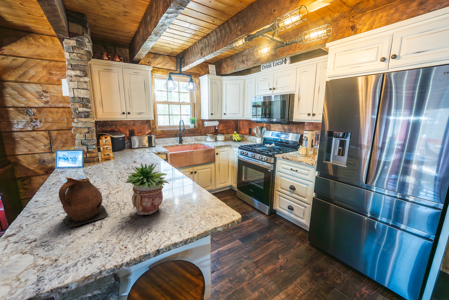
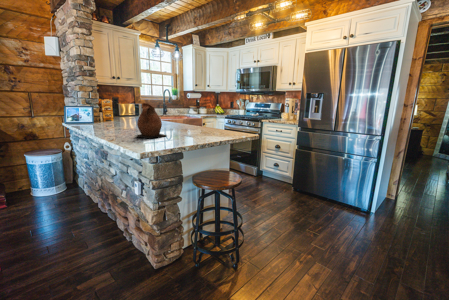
potted plant: present [125,163,169,215] -> none [179,97,210,134]

